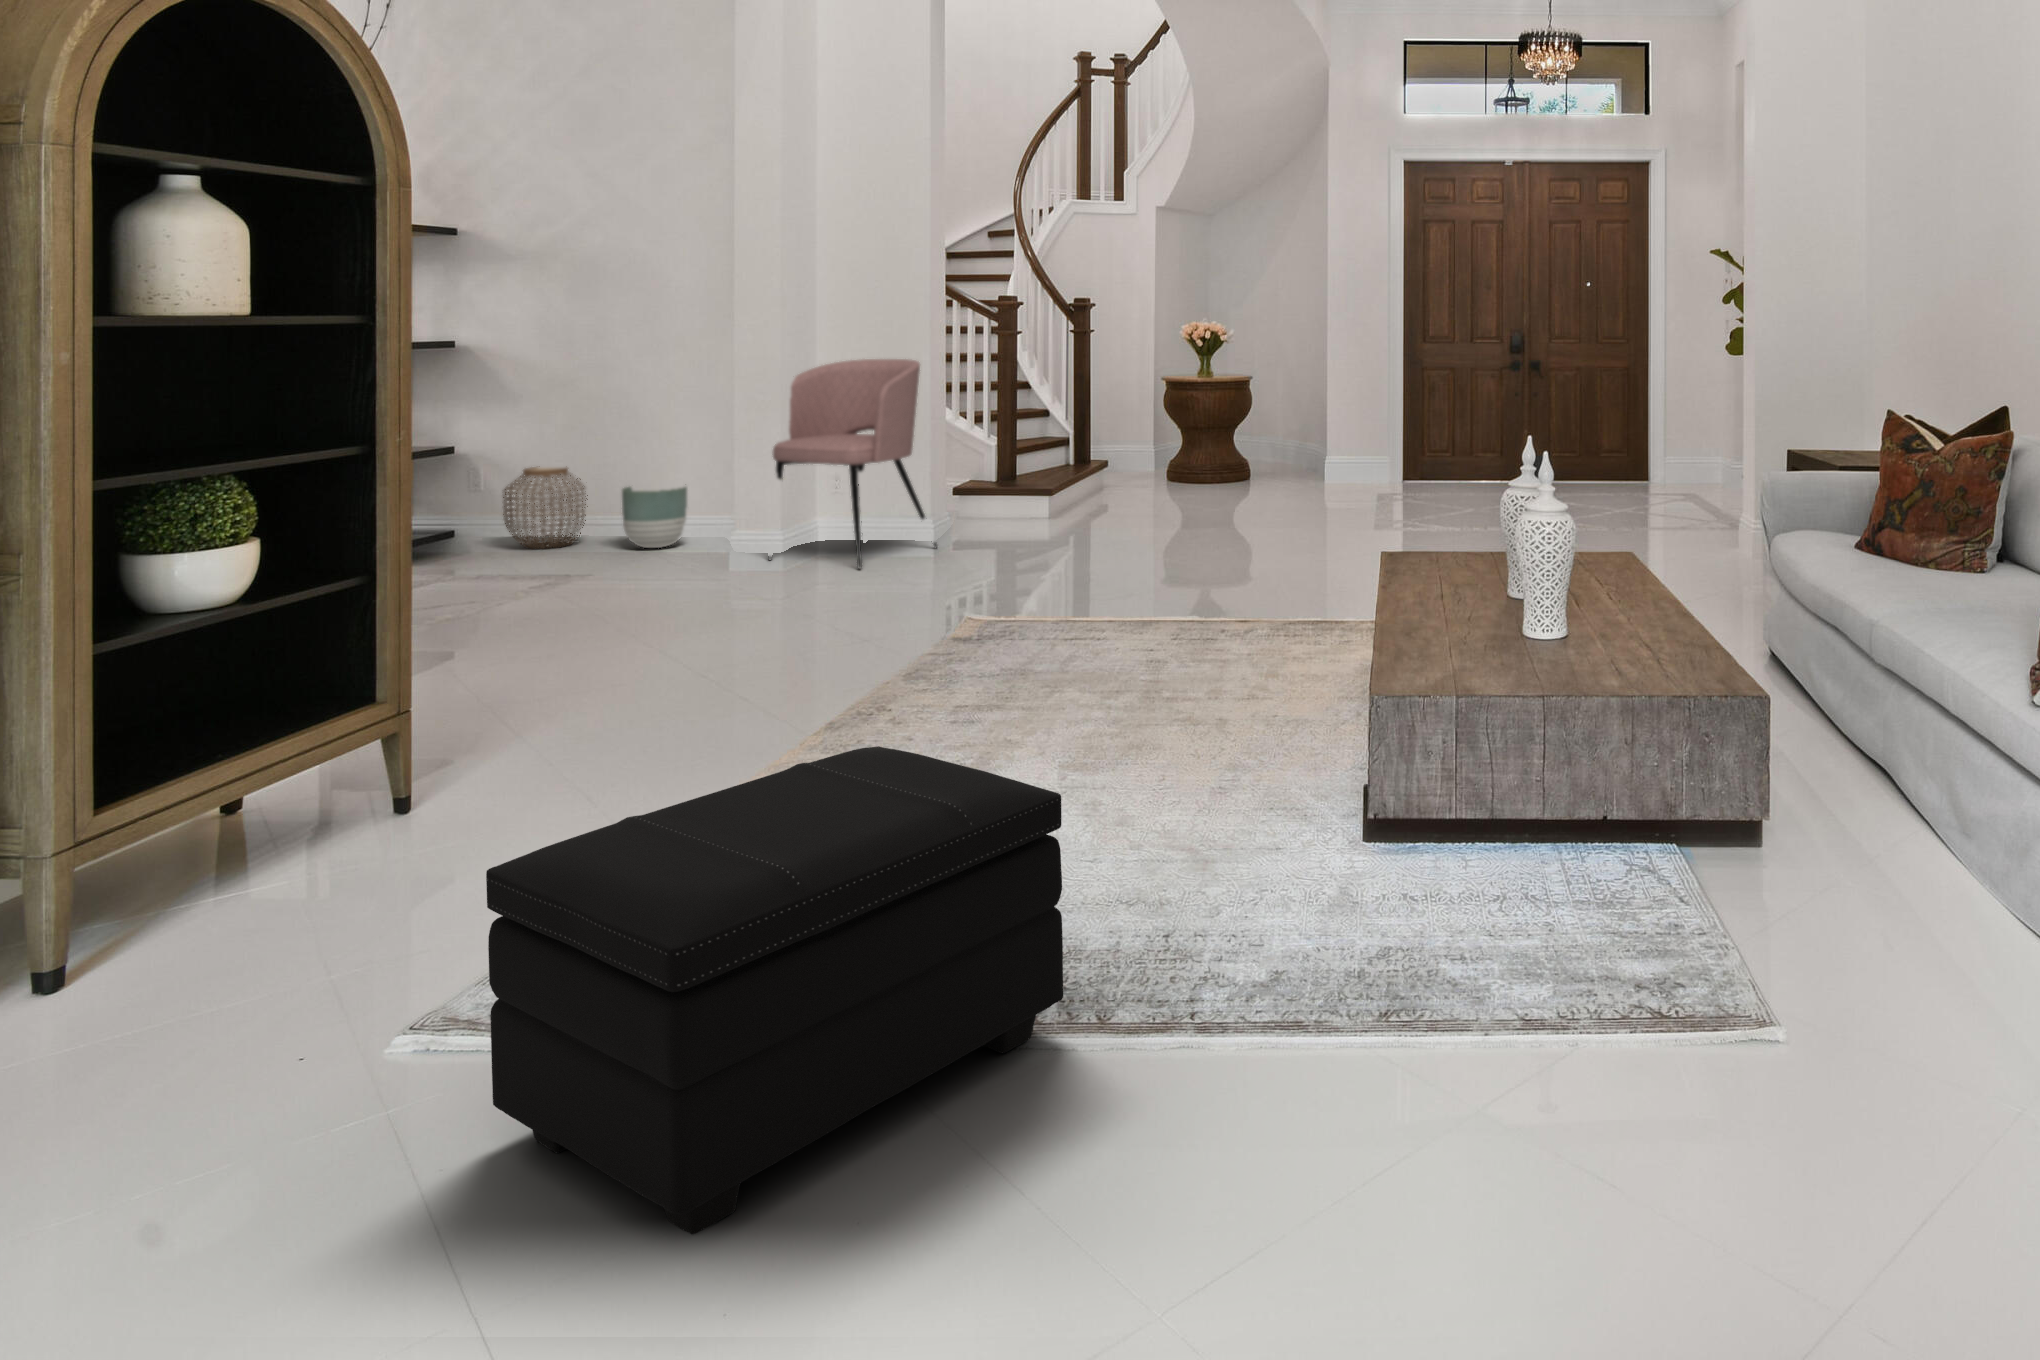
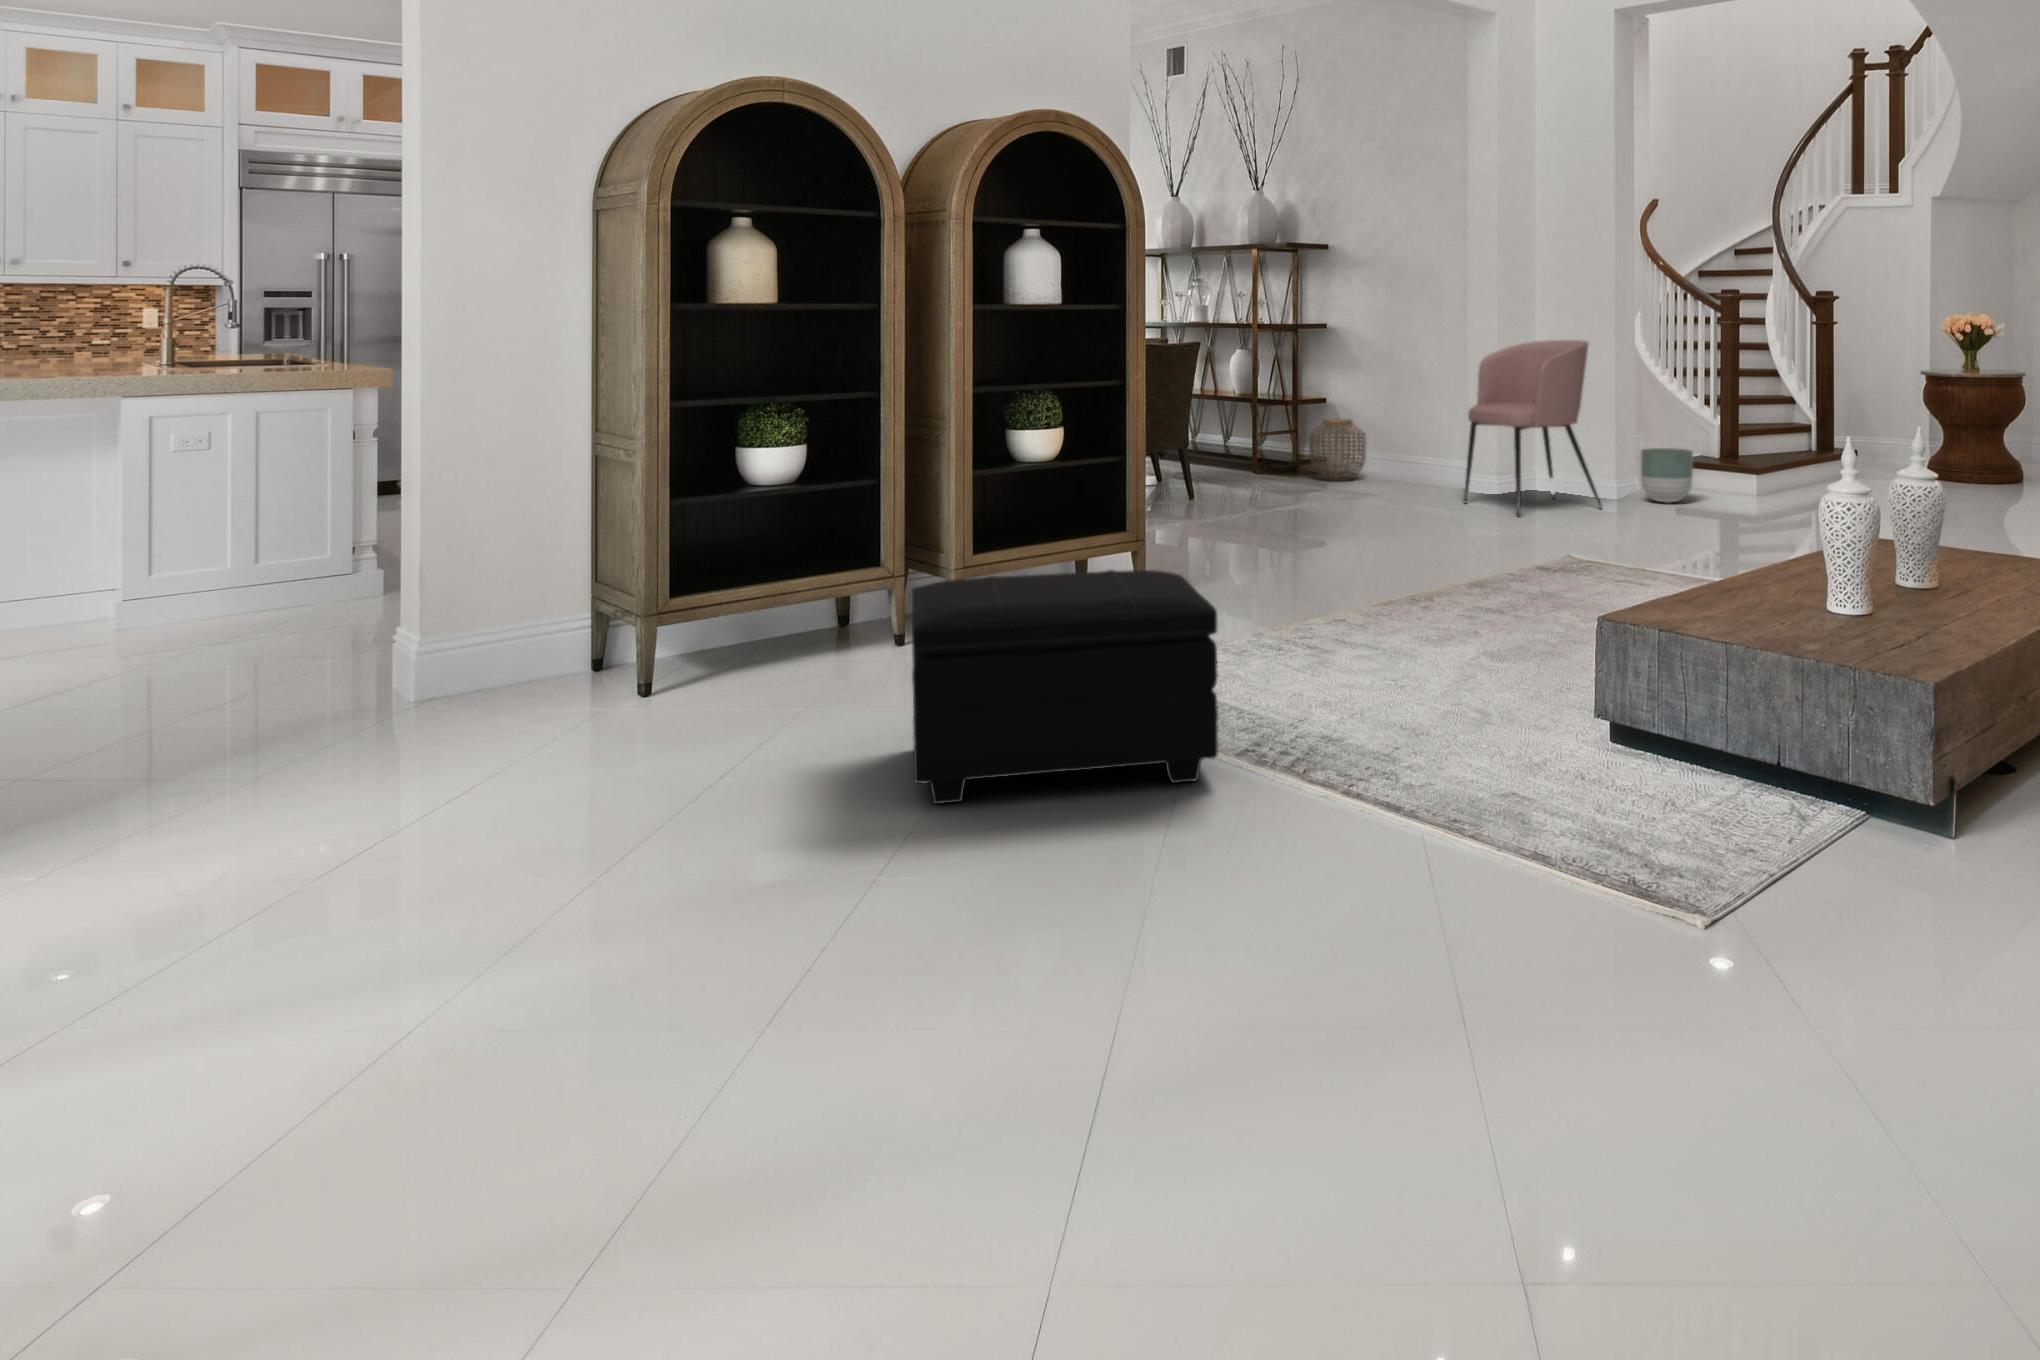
planter: present [622,487,687,548] -> present [1641,448,1693,503]

